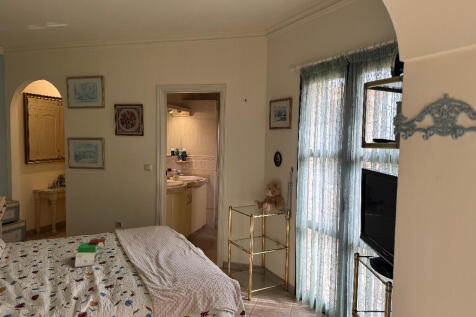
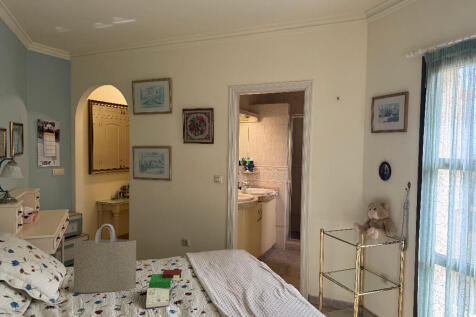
tote bag: none [13,205,68,260] -> present [74,224,136,293]

